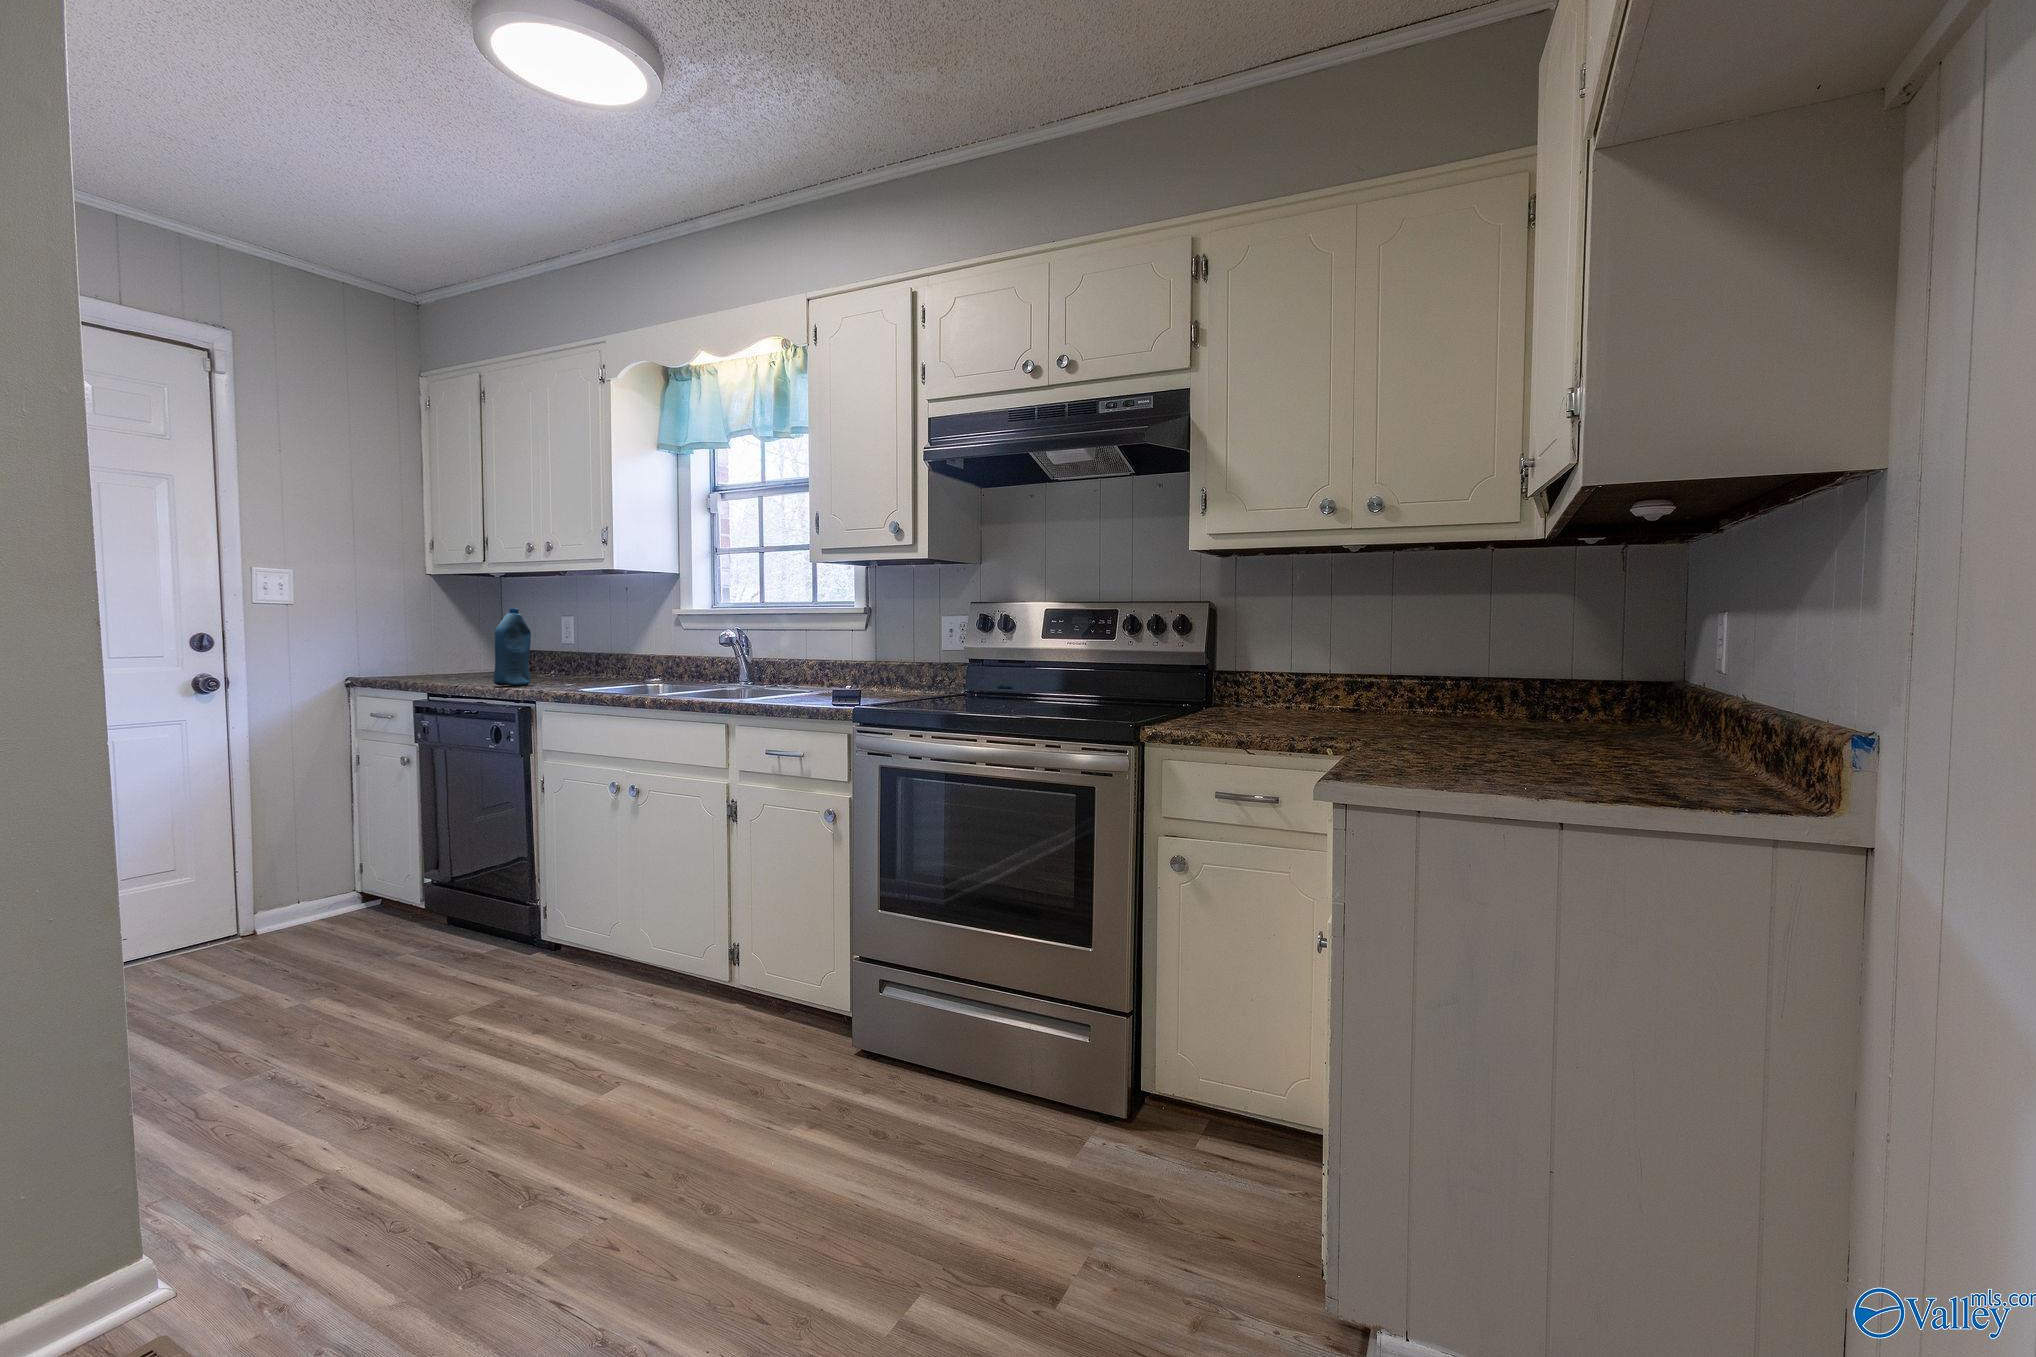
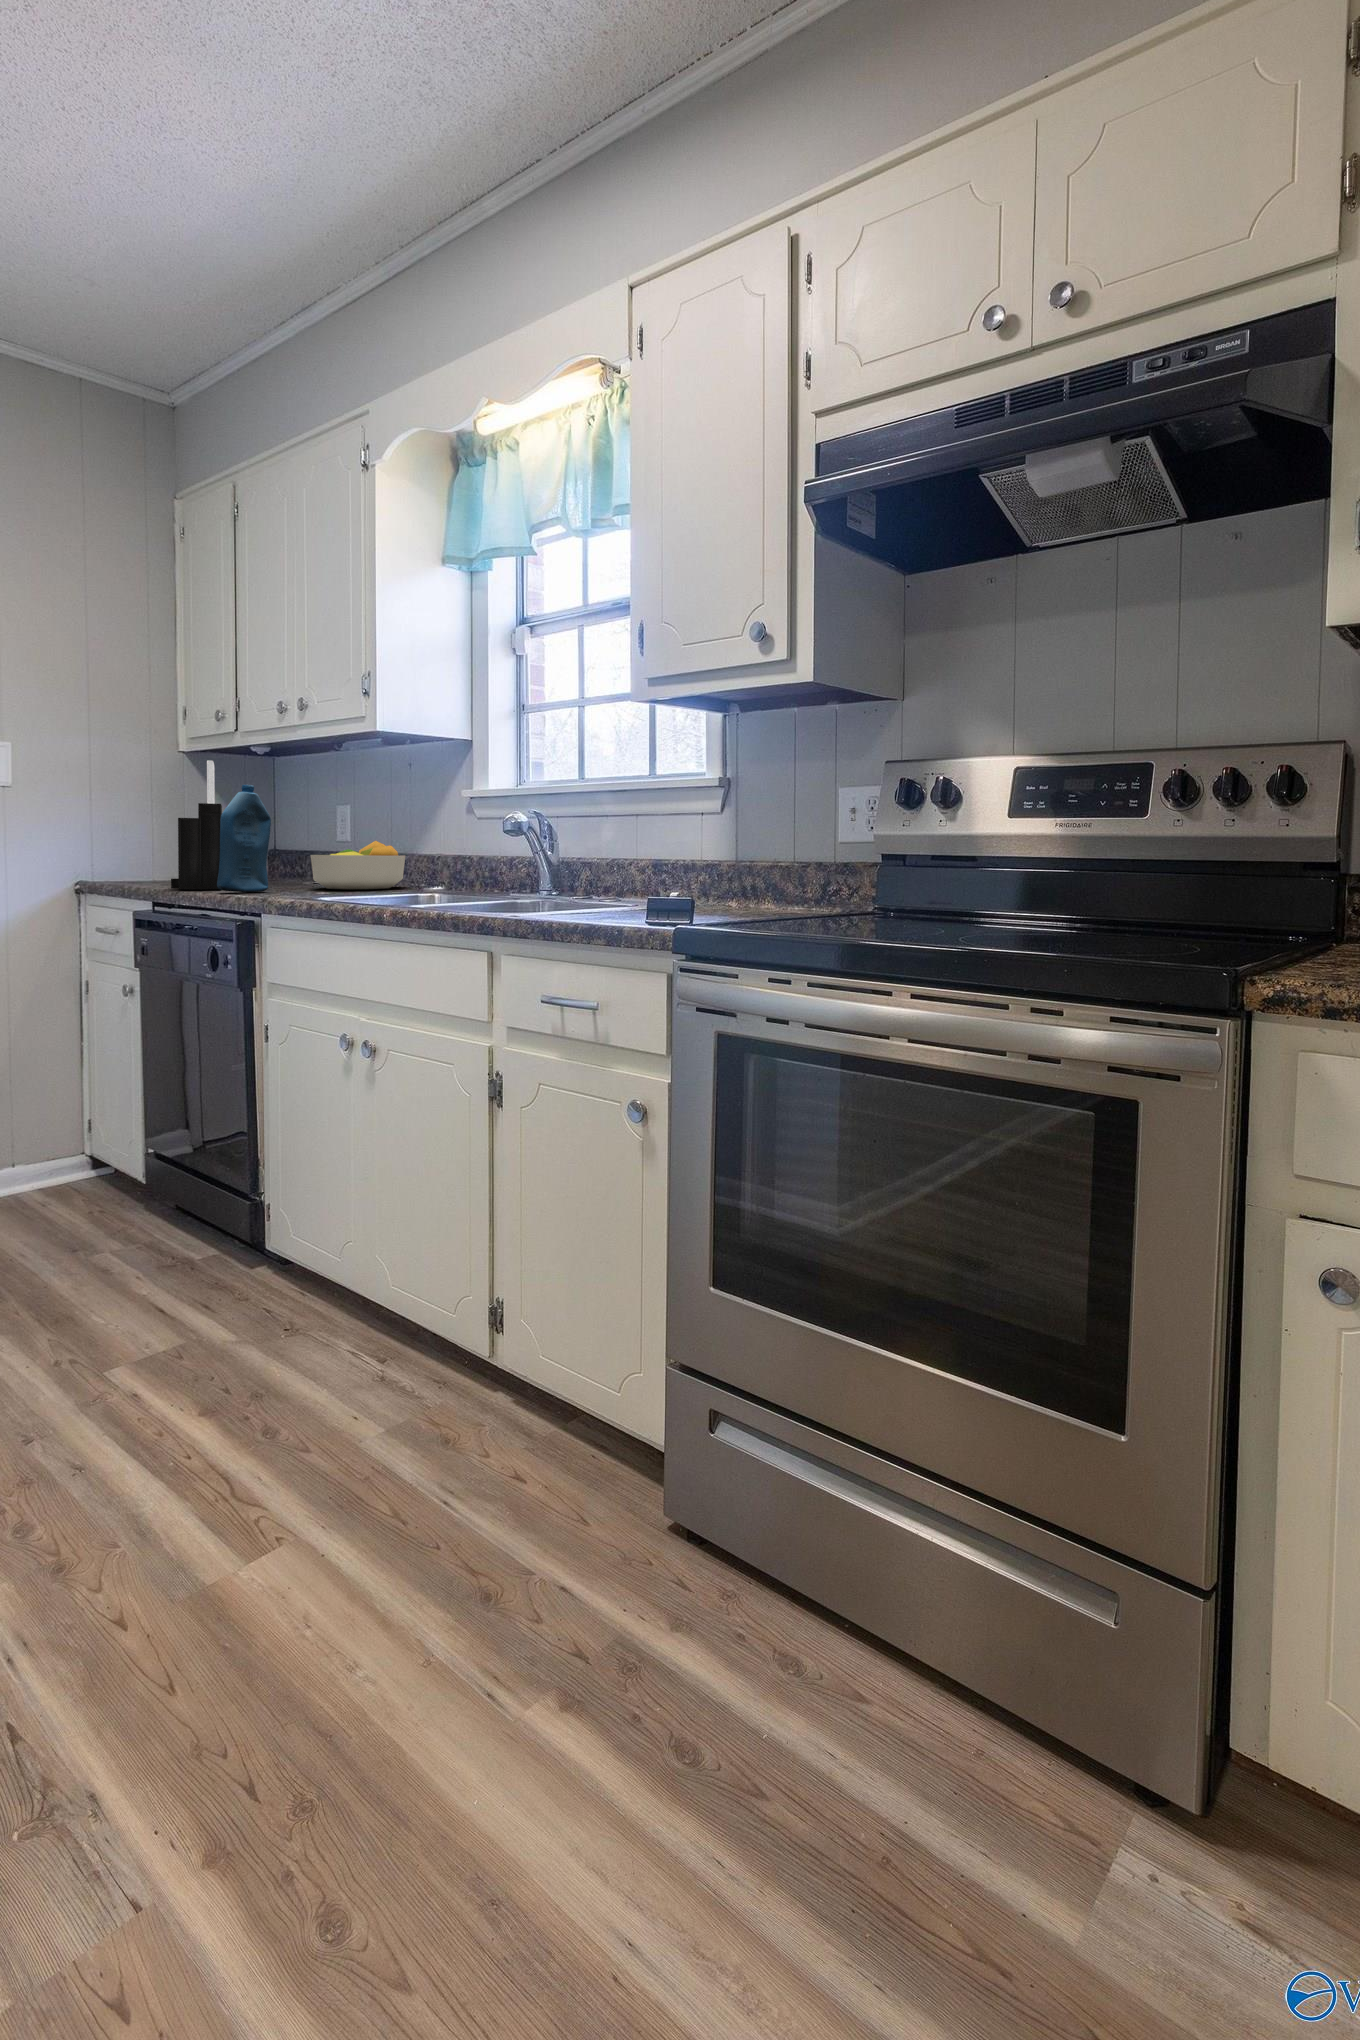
knife block: none [447,589,490,684] -> present [171,760,222,889]
fruit bowl: none [559,645,629,682] -> present [310,841,405,889]

